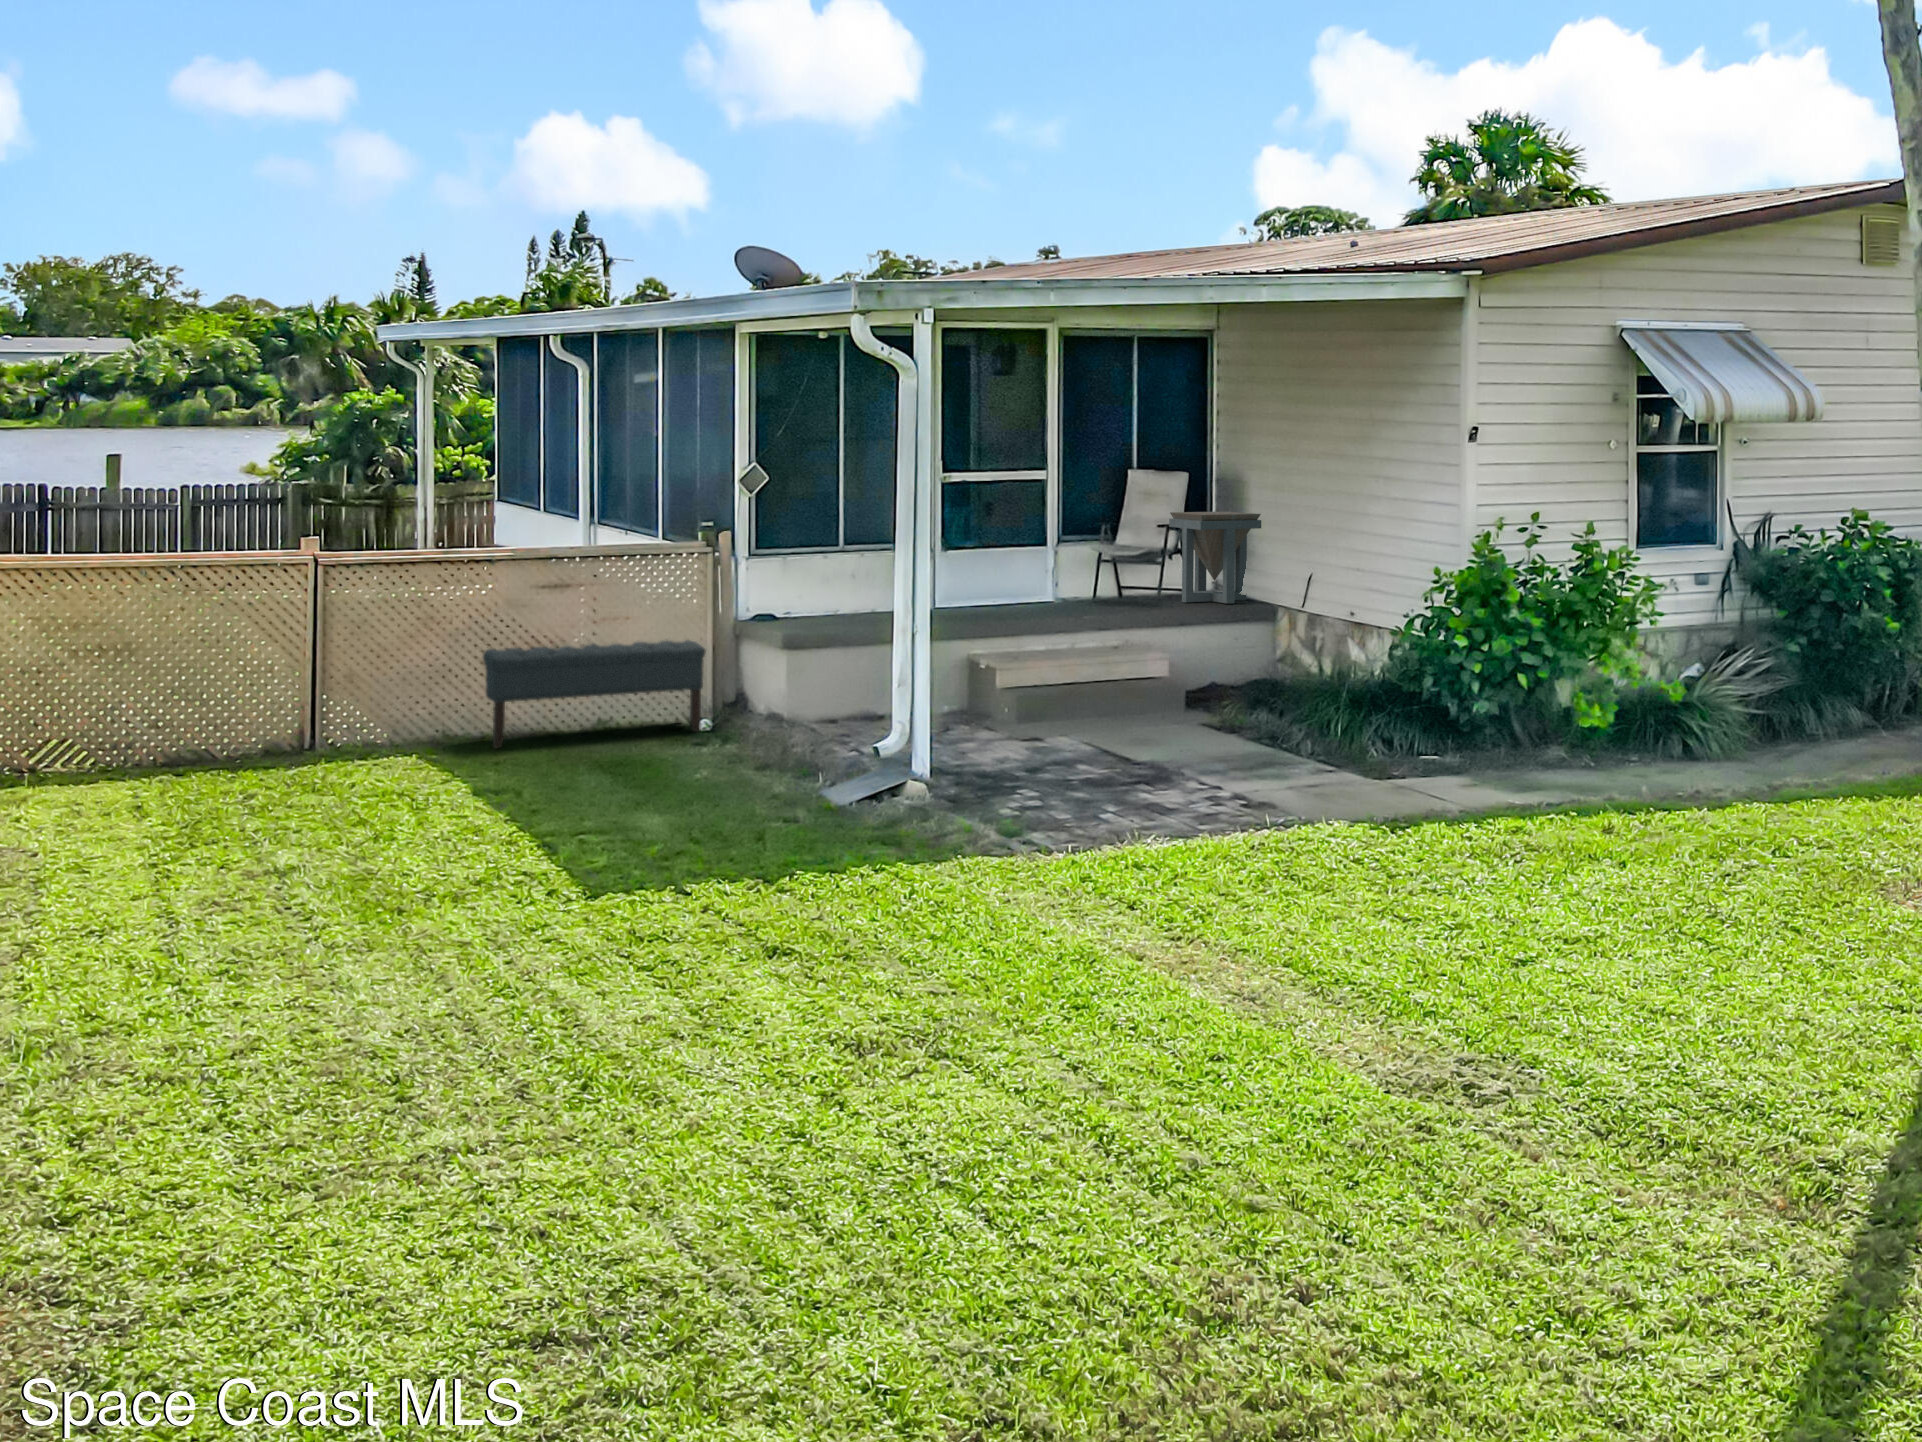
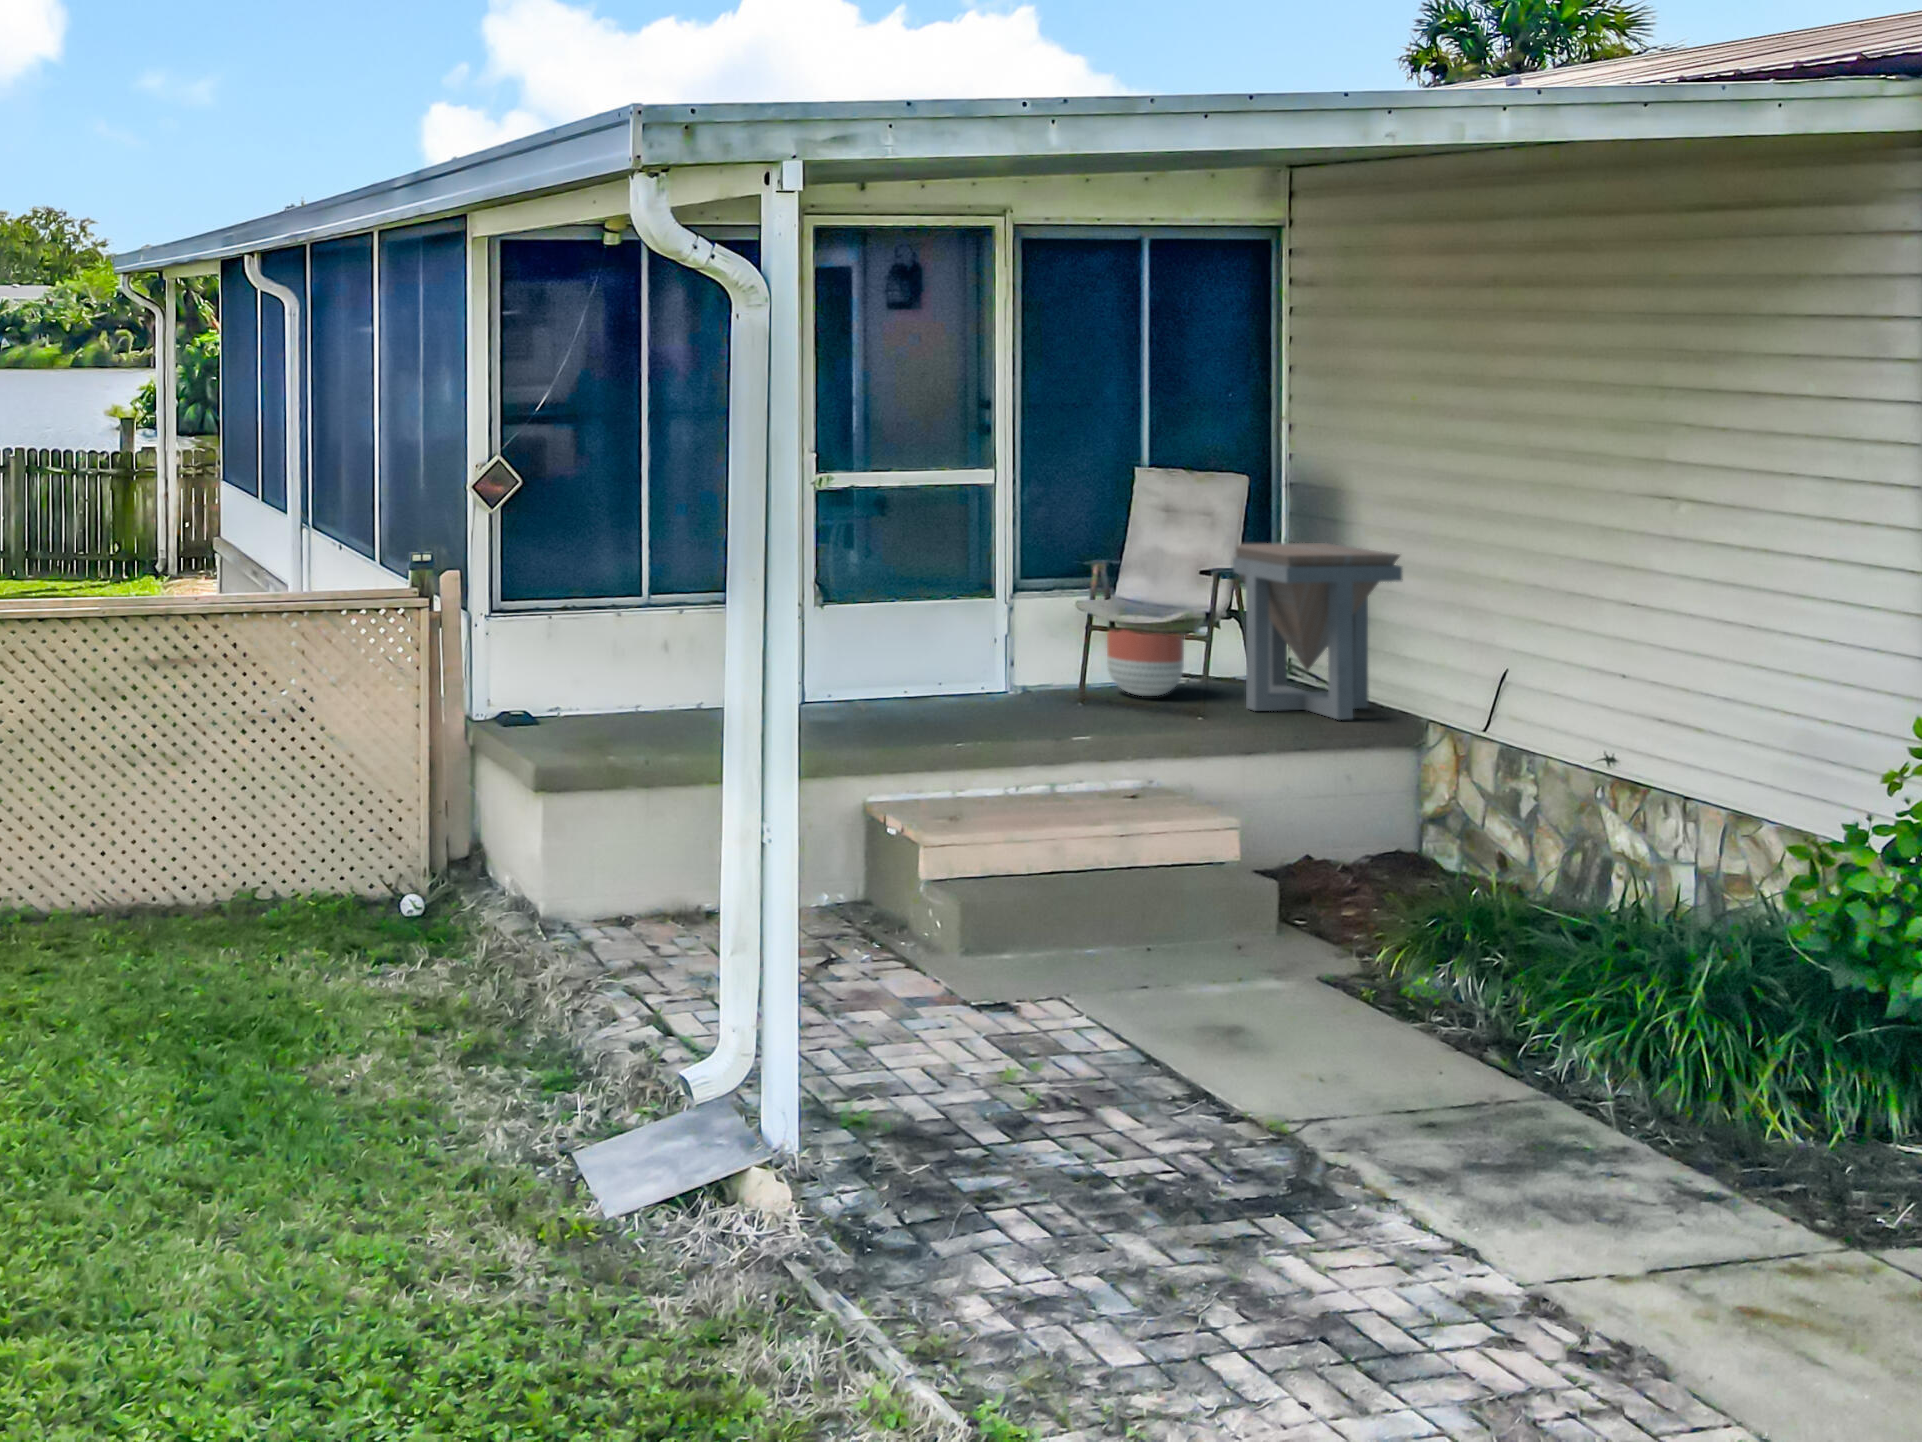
planter: none [1110,555,1152,599] -> present [1107,630,1185,696]
bench: present [480,639,706,748] -> none [26,761,392,963]

